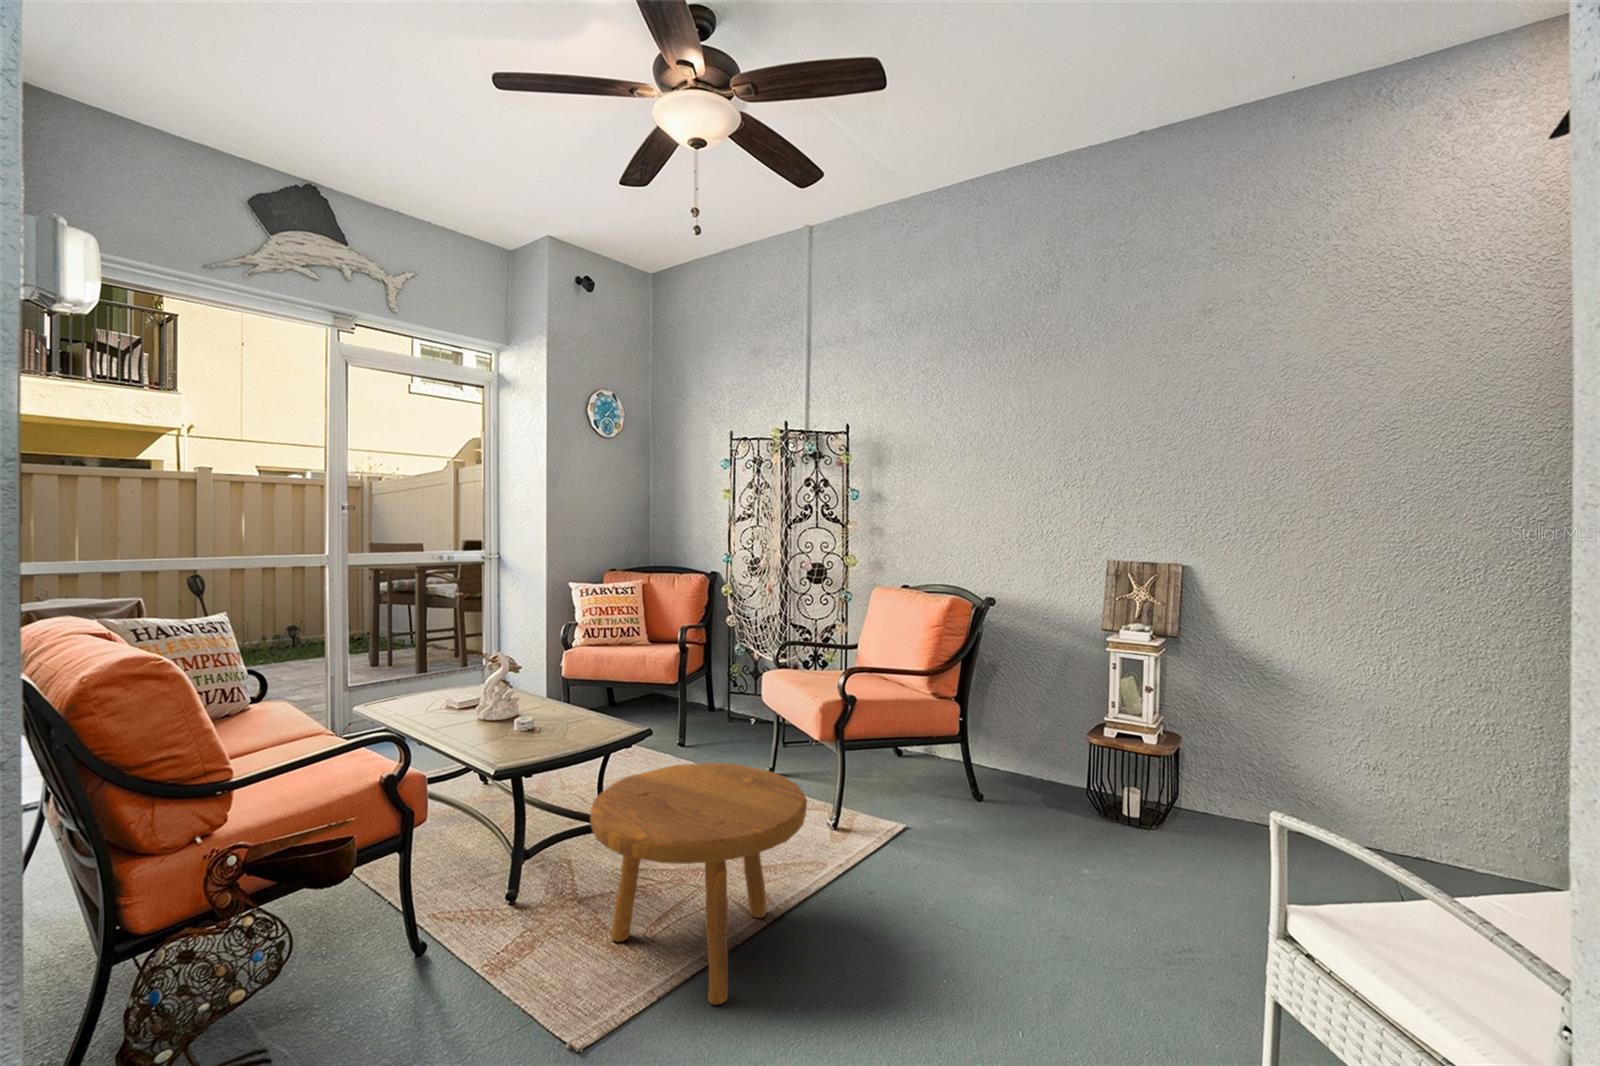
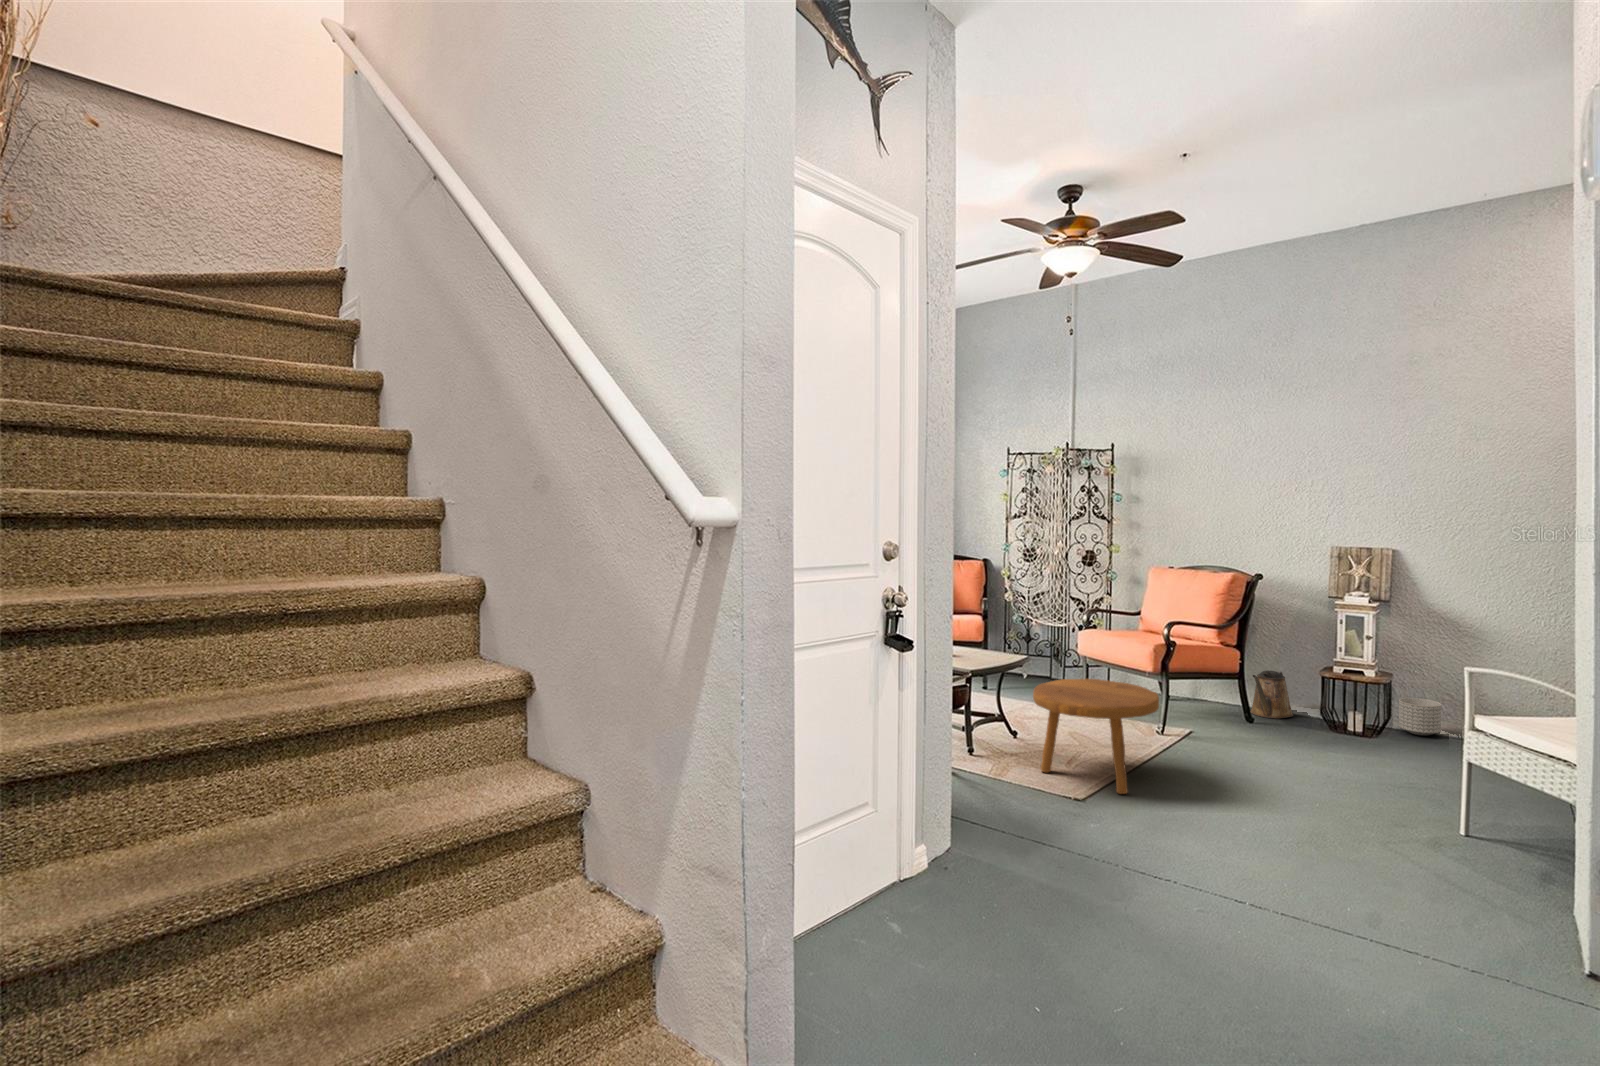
watering can: none [996,730,1054,801] -> present [1250,670,1293,718]
planter: none [1188,774,1244,831] -> present [1399,698,1441,736]

